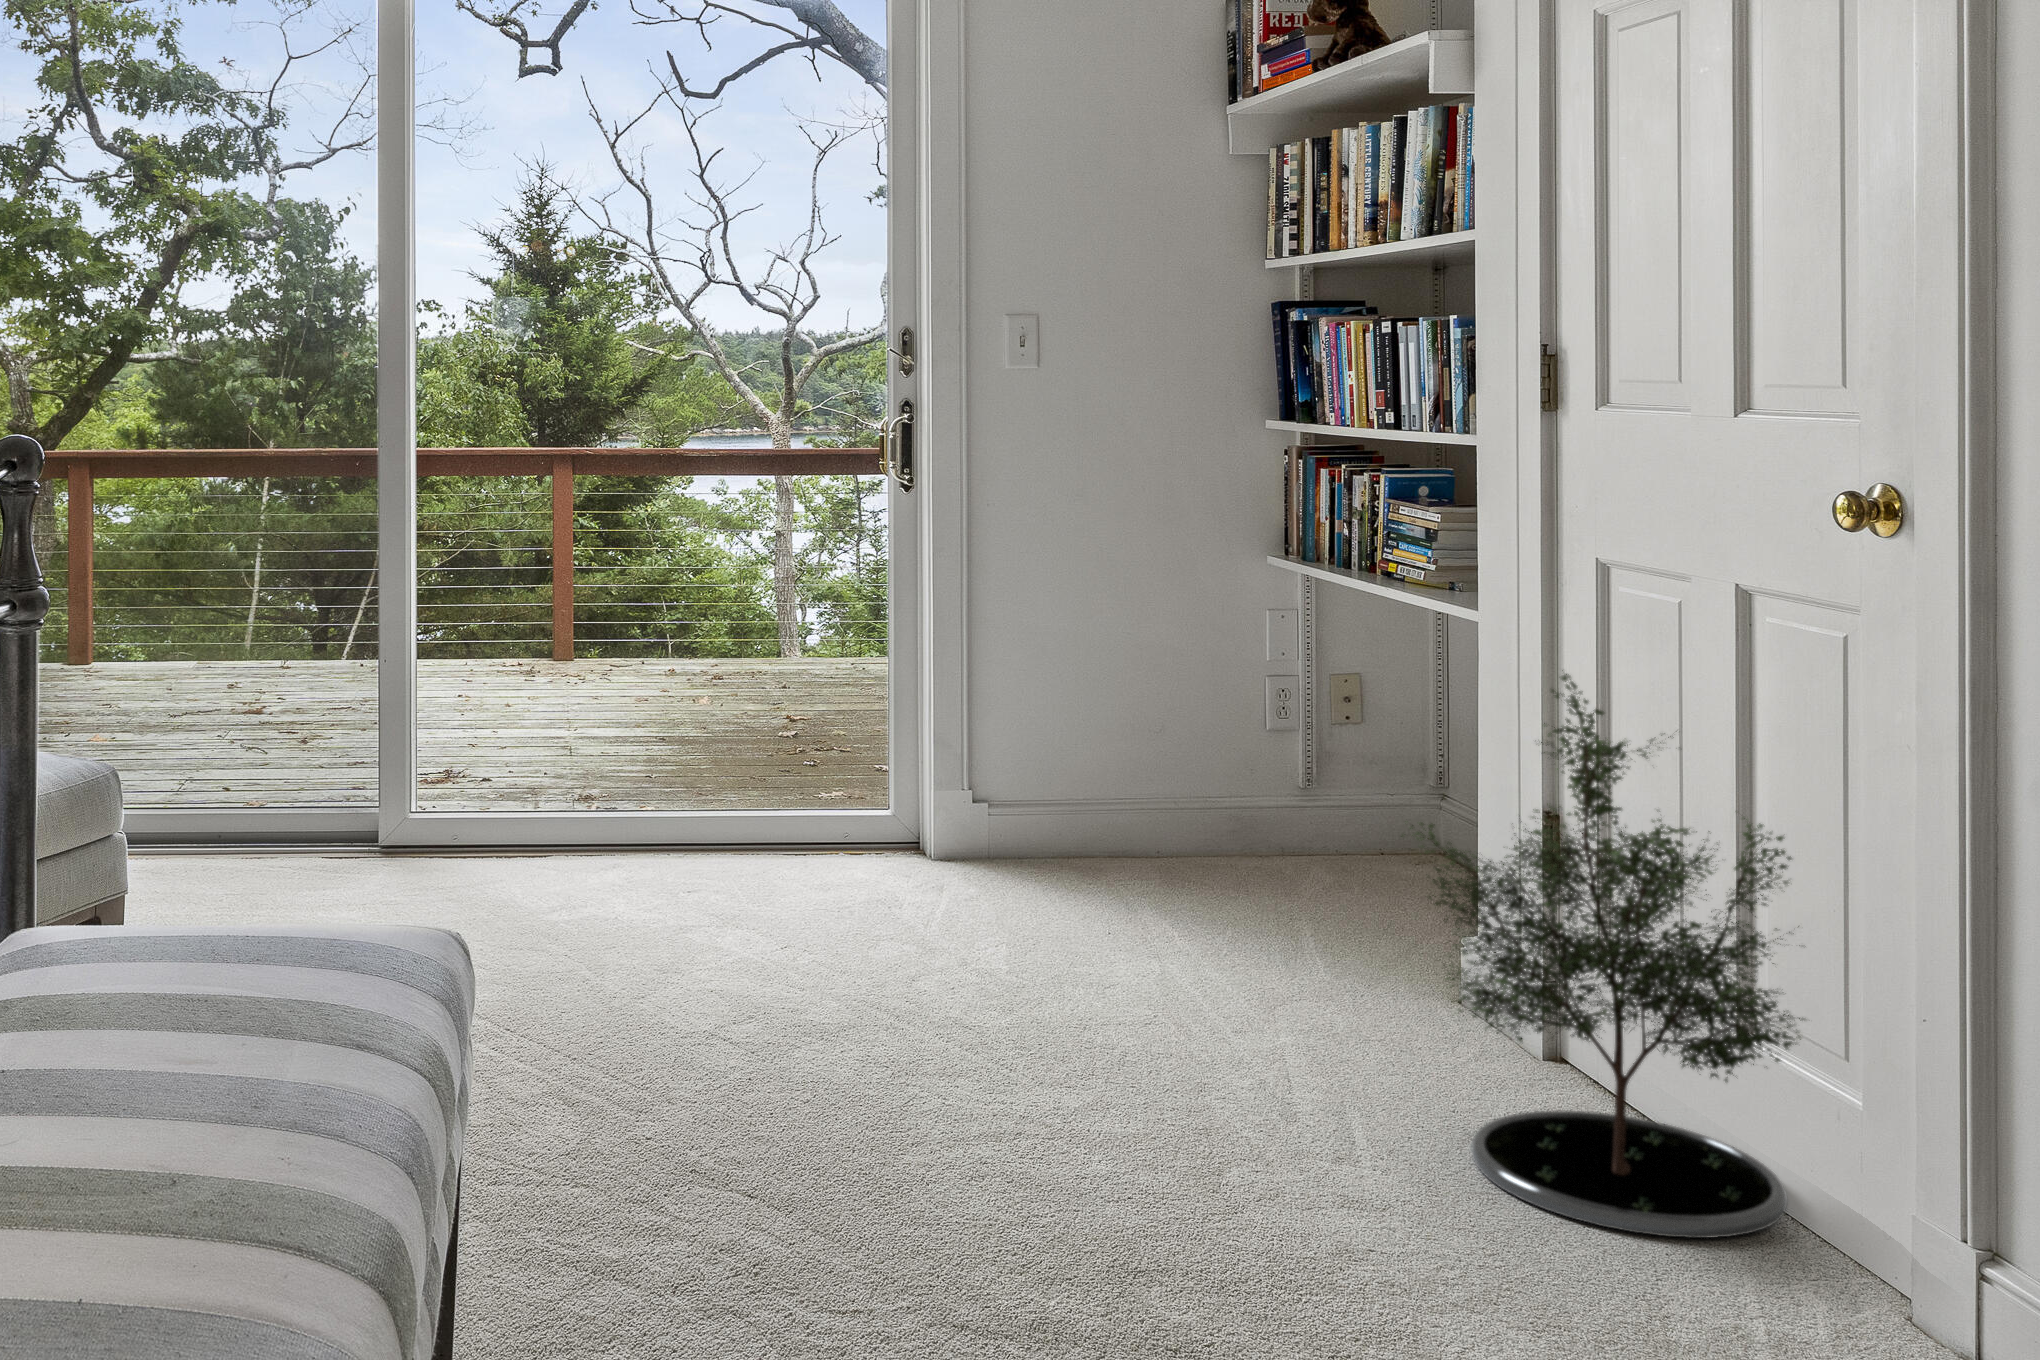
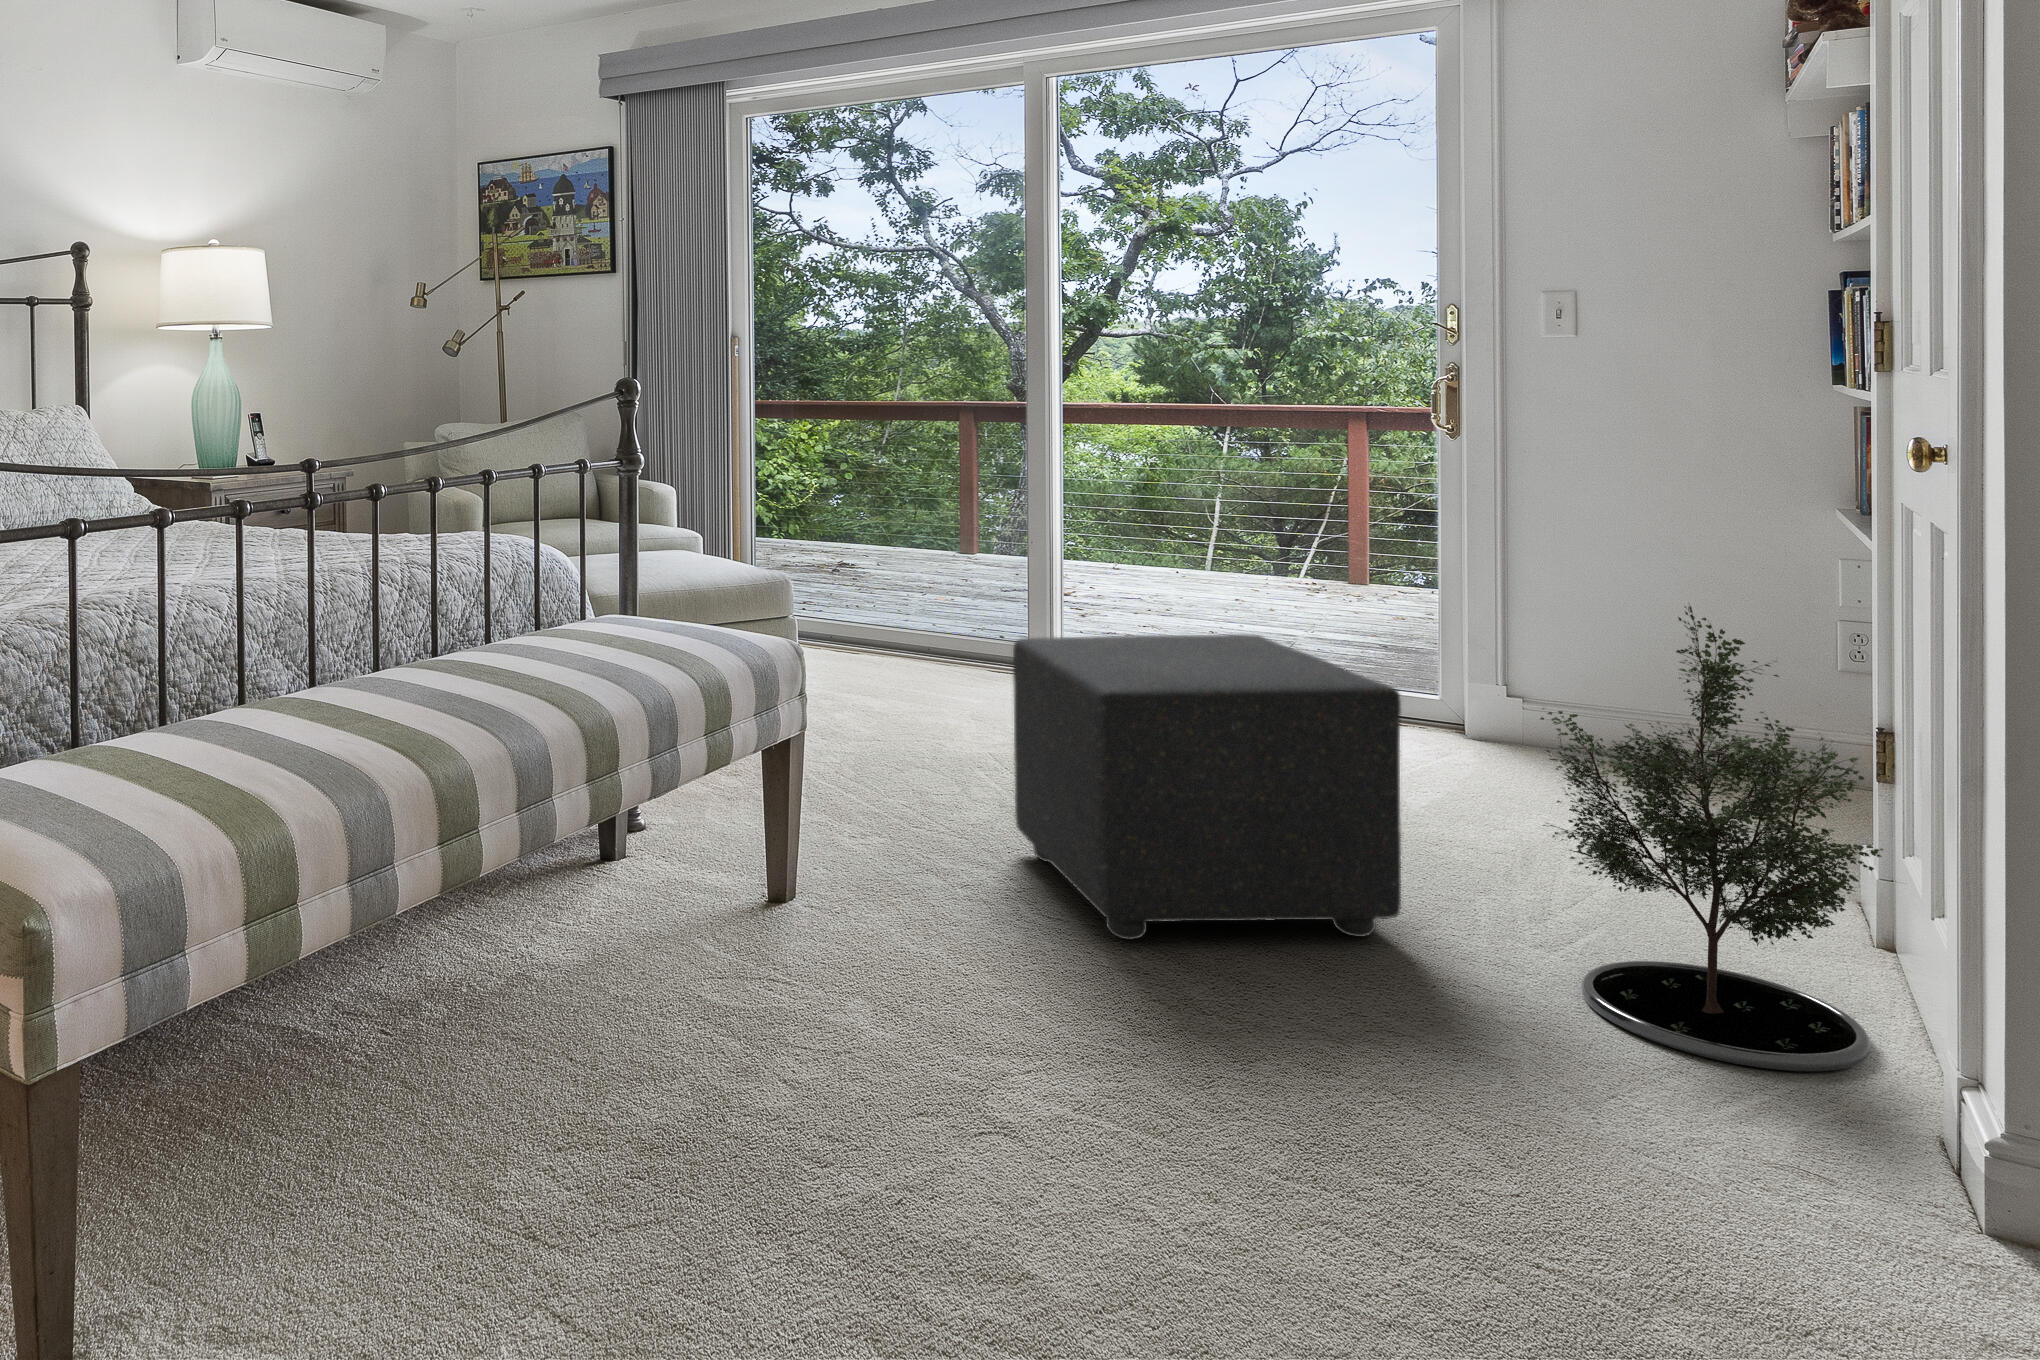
ottoman: none [705,766,1275,1275] -> present [1013,634,1401,940]

